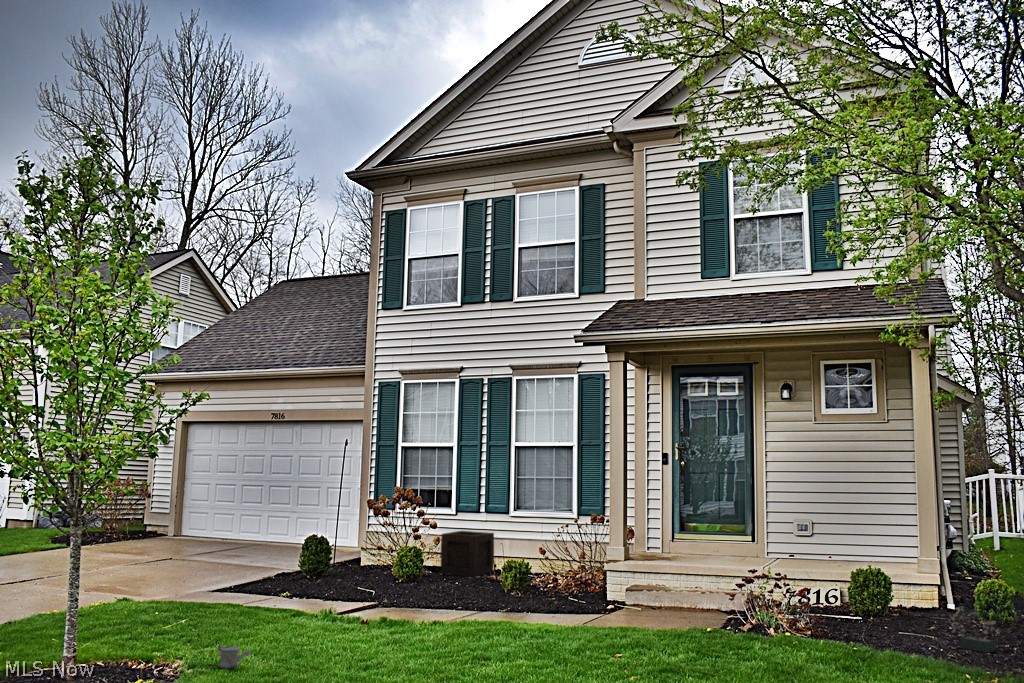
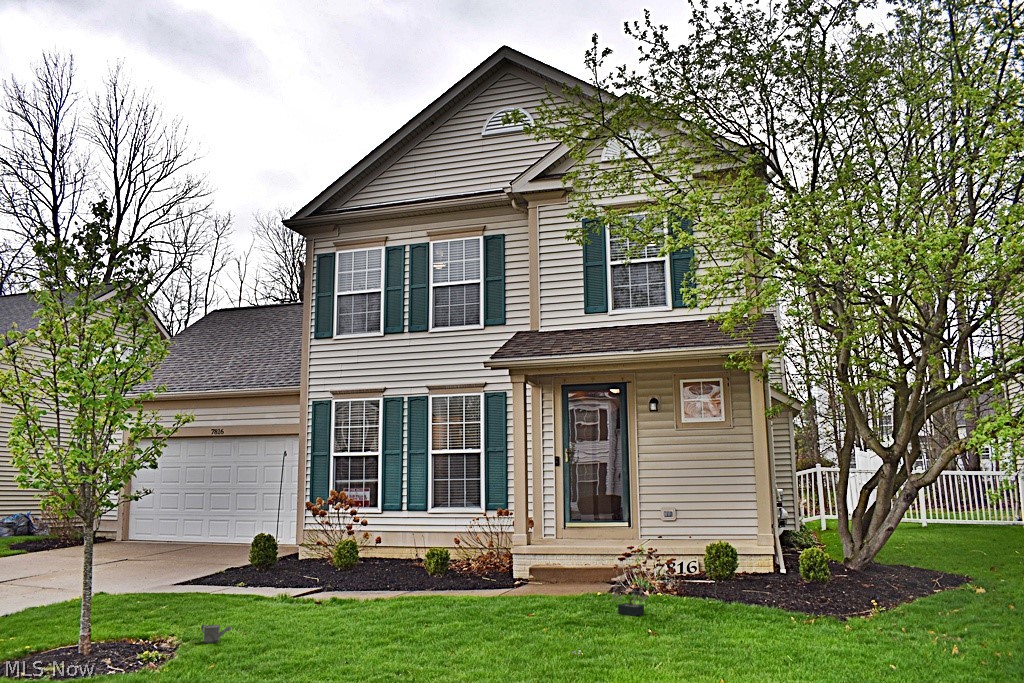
wooden crate: present [441,531,494,577] -> none [371,528,416,566]
decorative plant: present [951,607,999,653] -> present [612,580,647,616]

